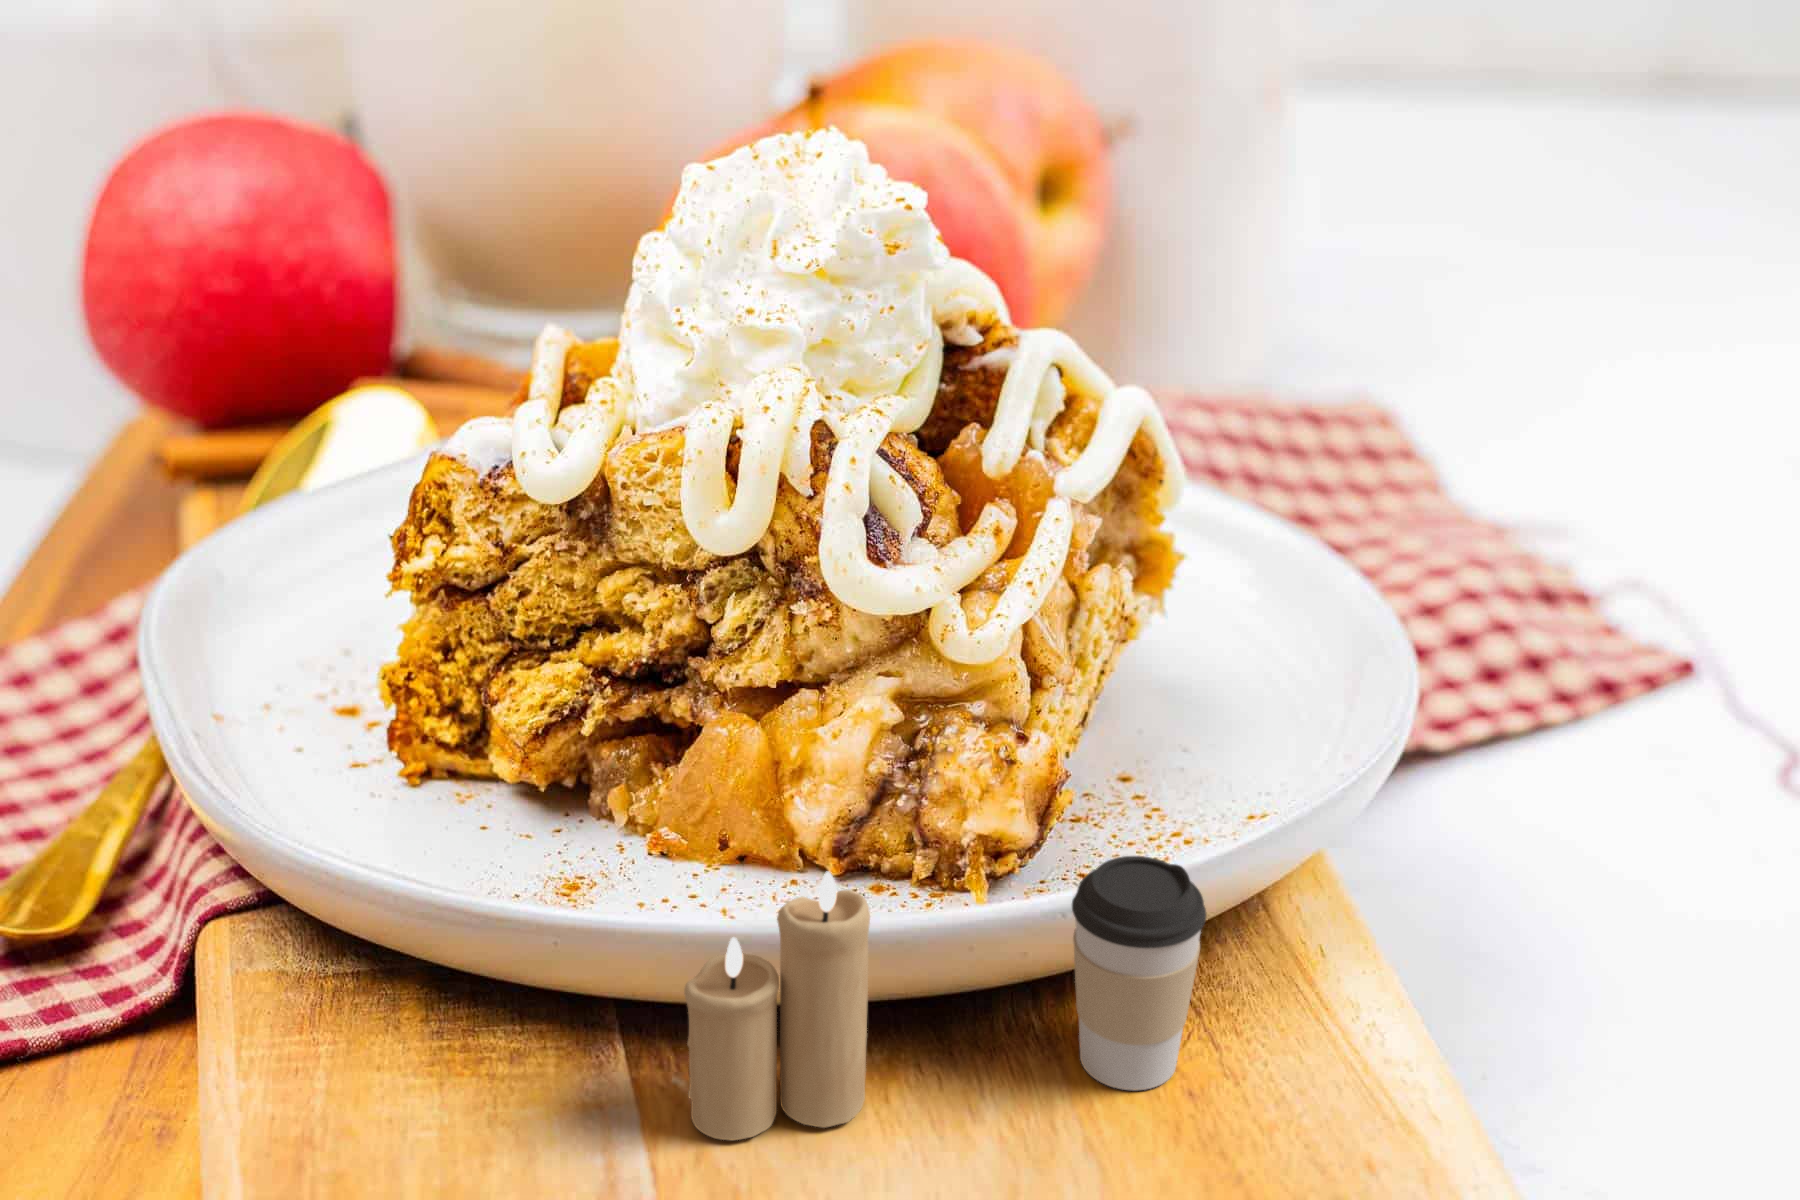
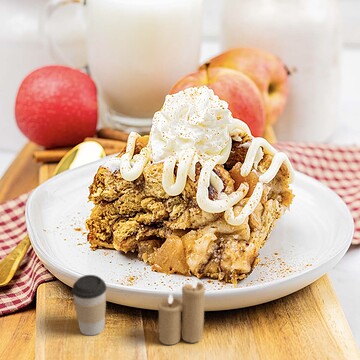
coffee cup: present [1072,856,1206,1090] -> present [72,275,106,335]

